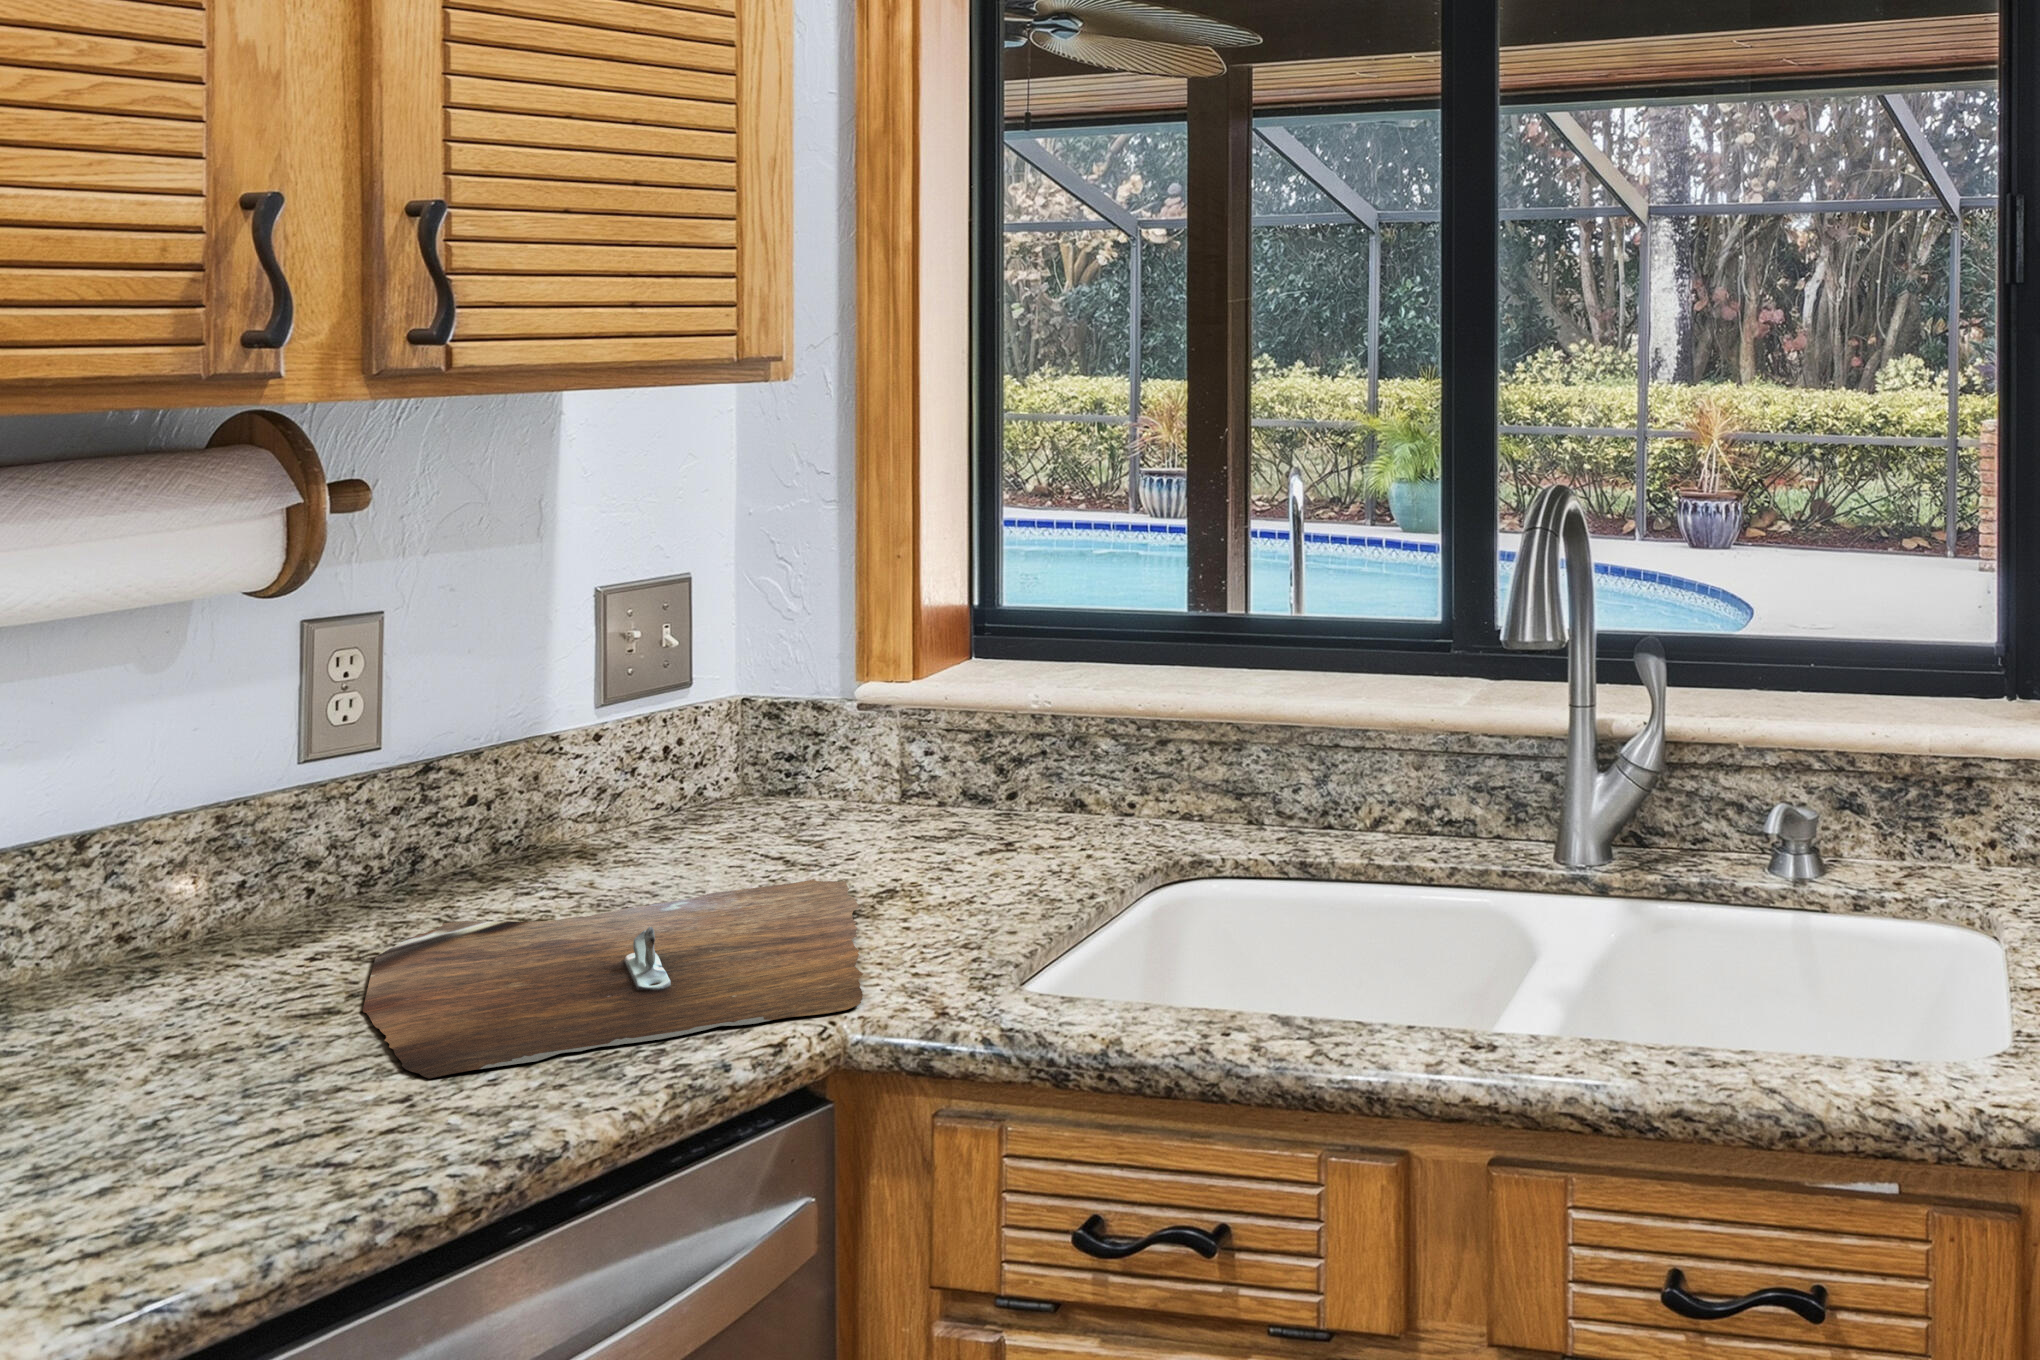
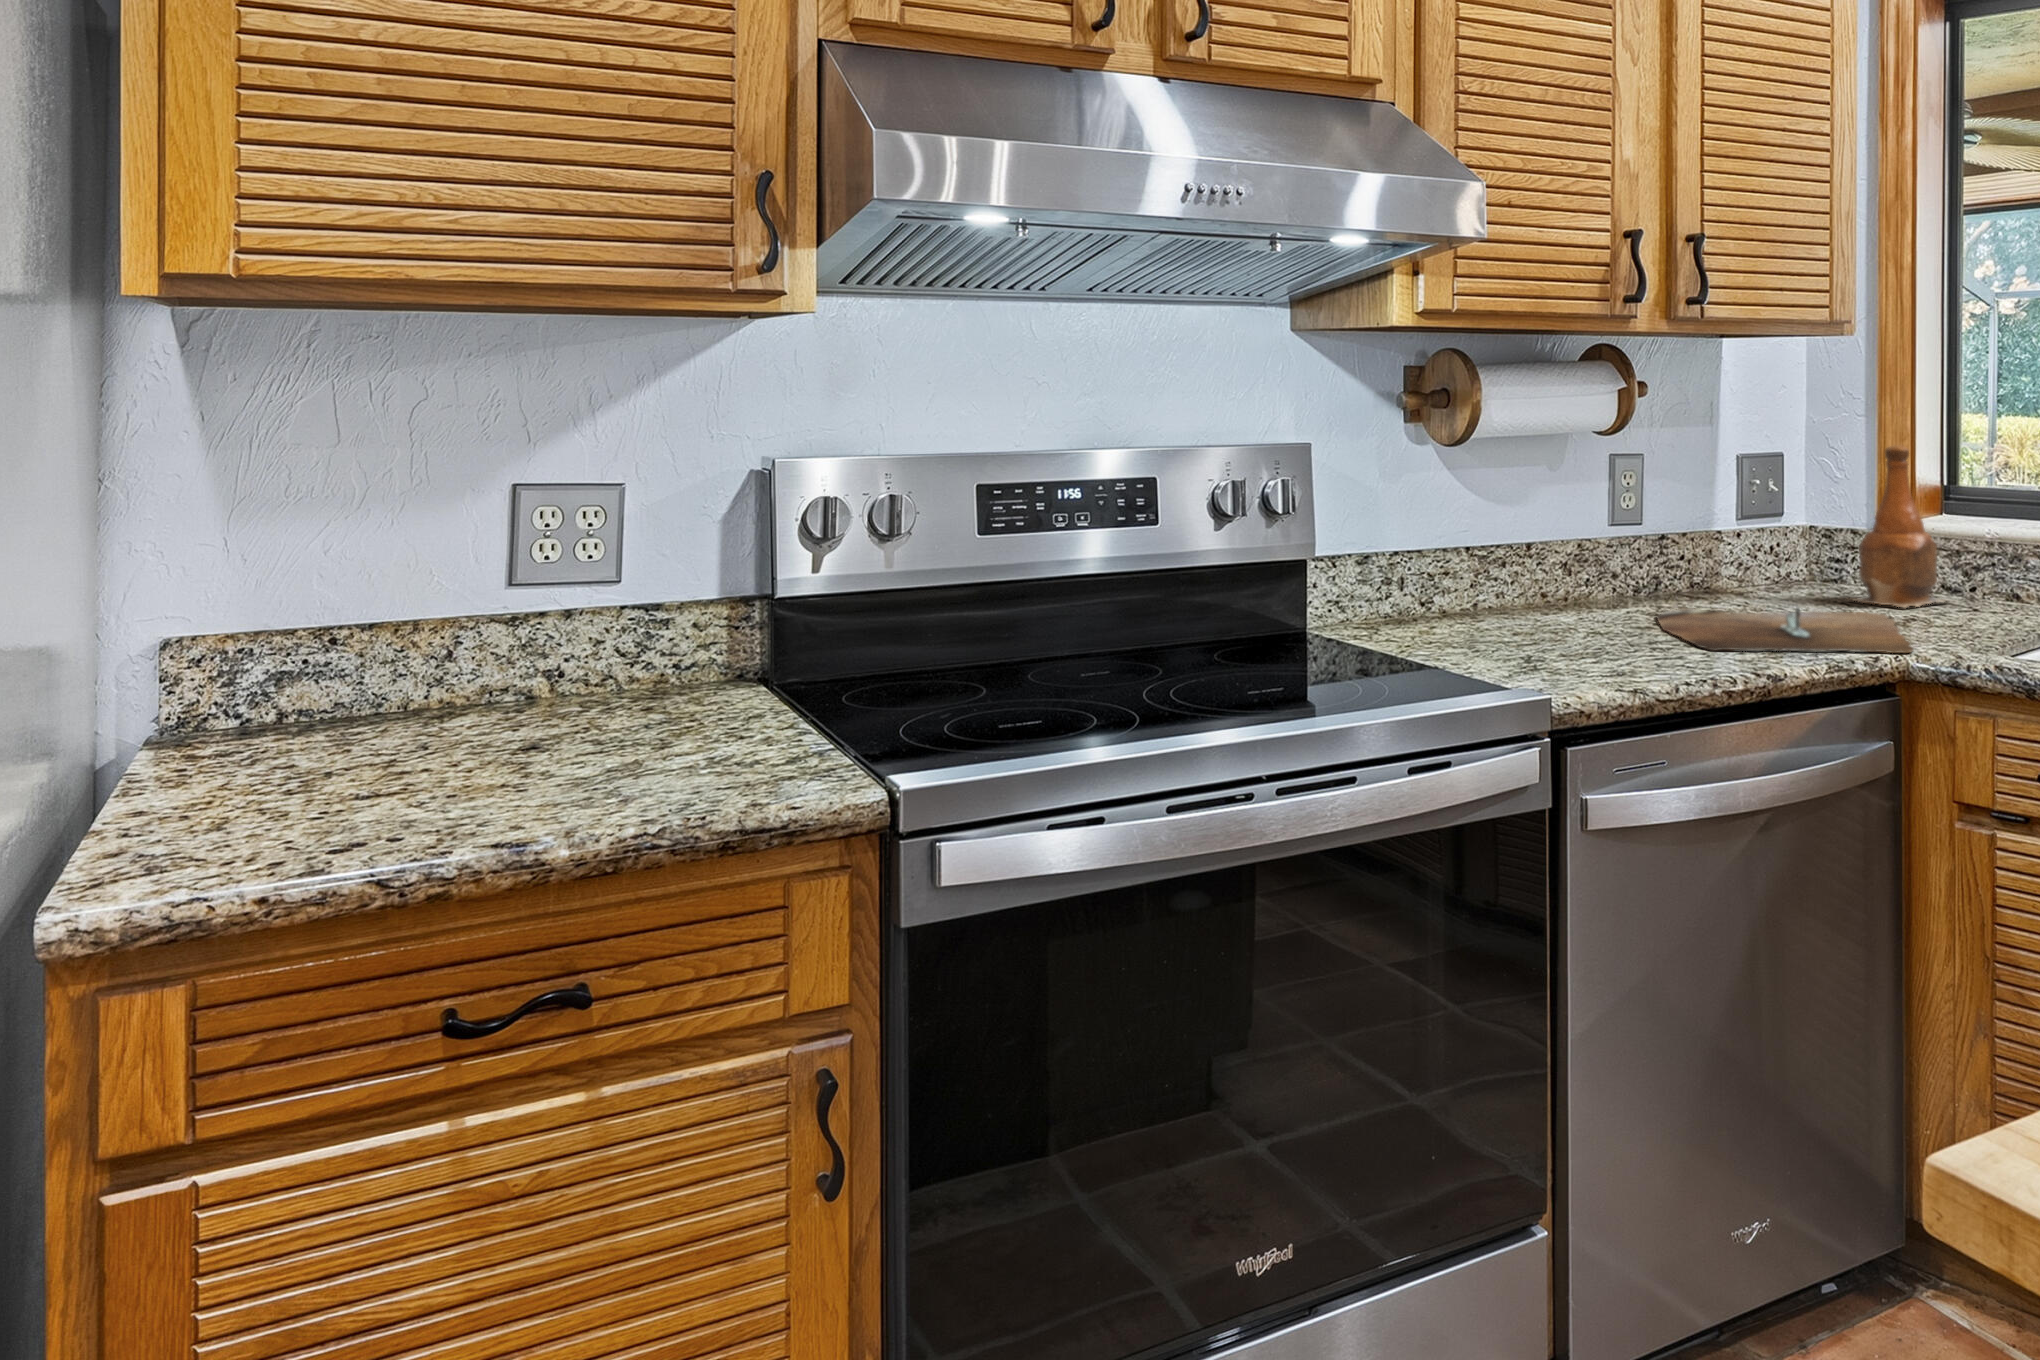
bottle: none [792,565,975,852] -> present [1850,445,1944,607]

